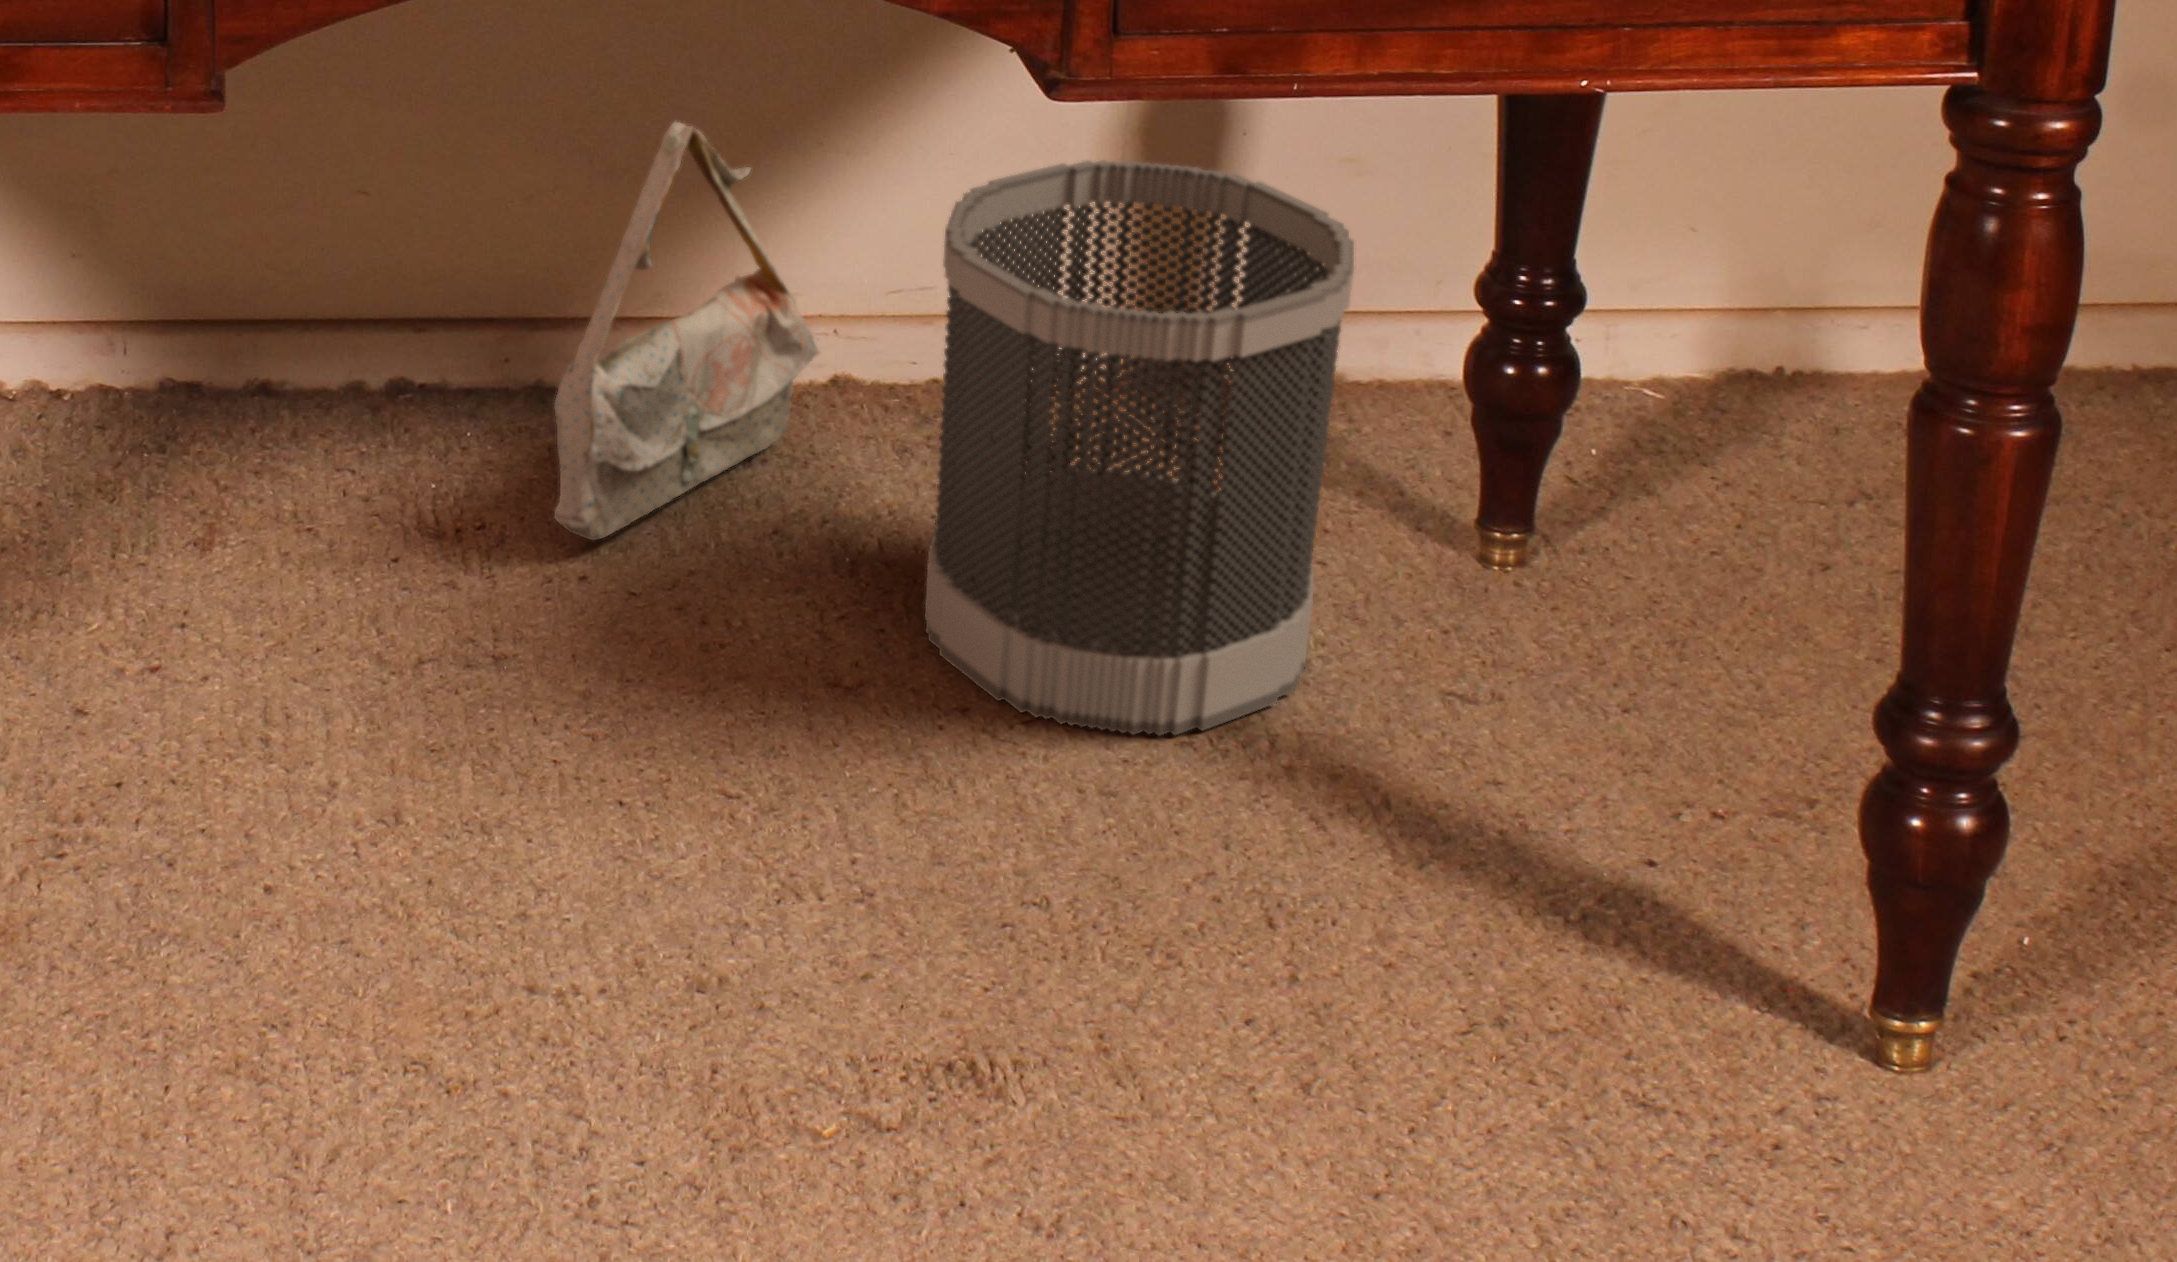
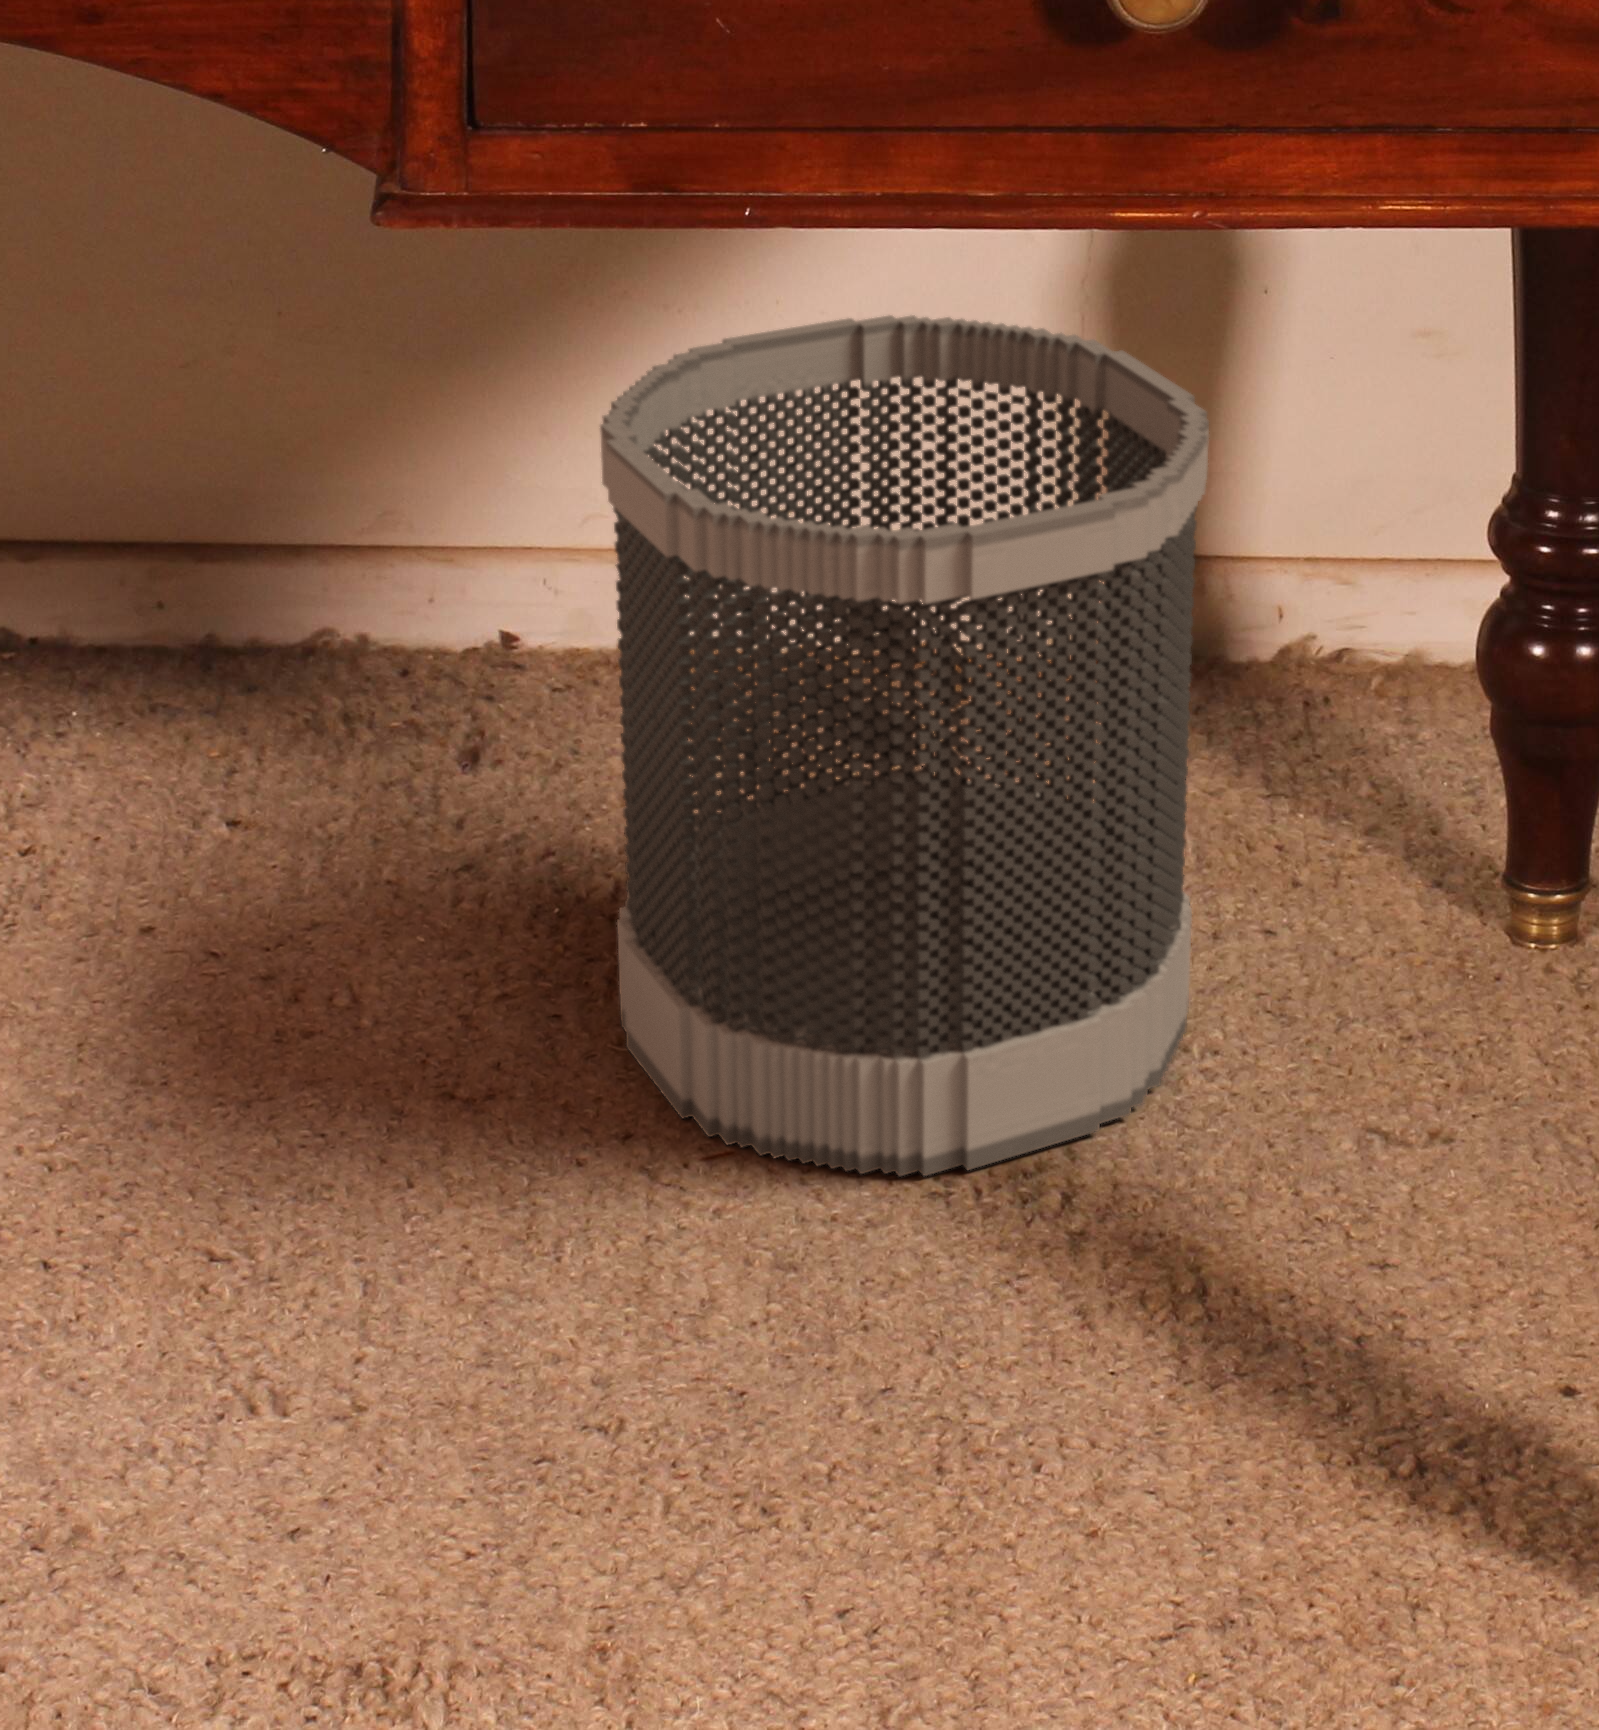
bag: present [554,122,819,540] -> none [118,246,592,867]

